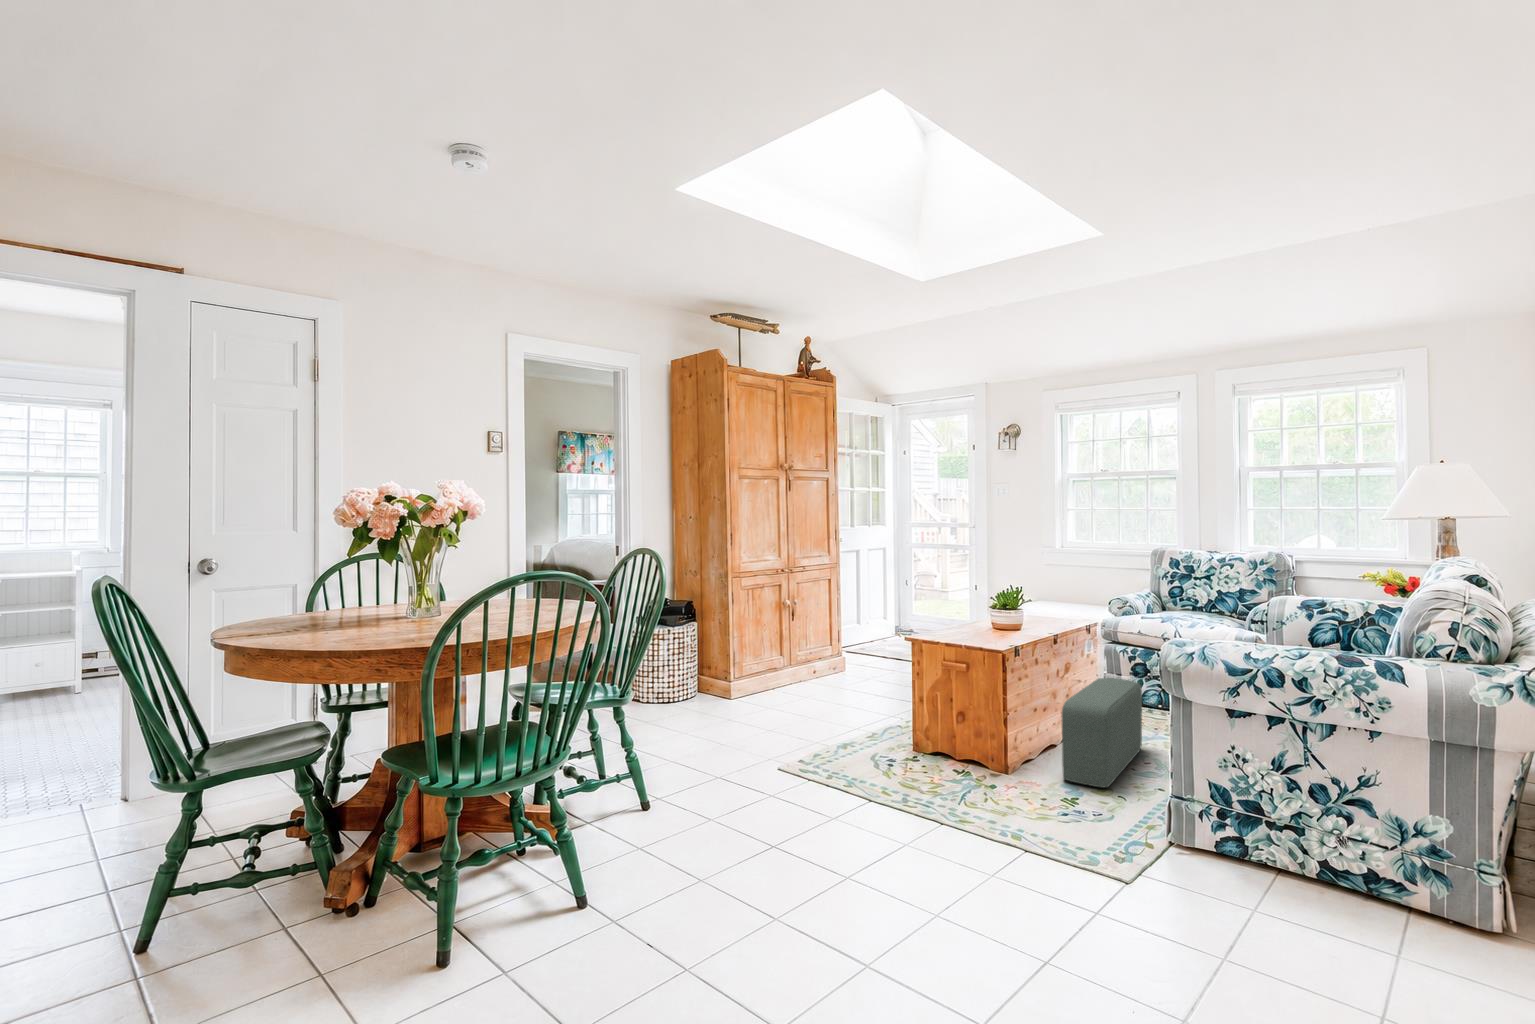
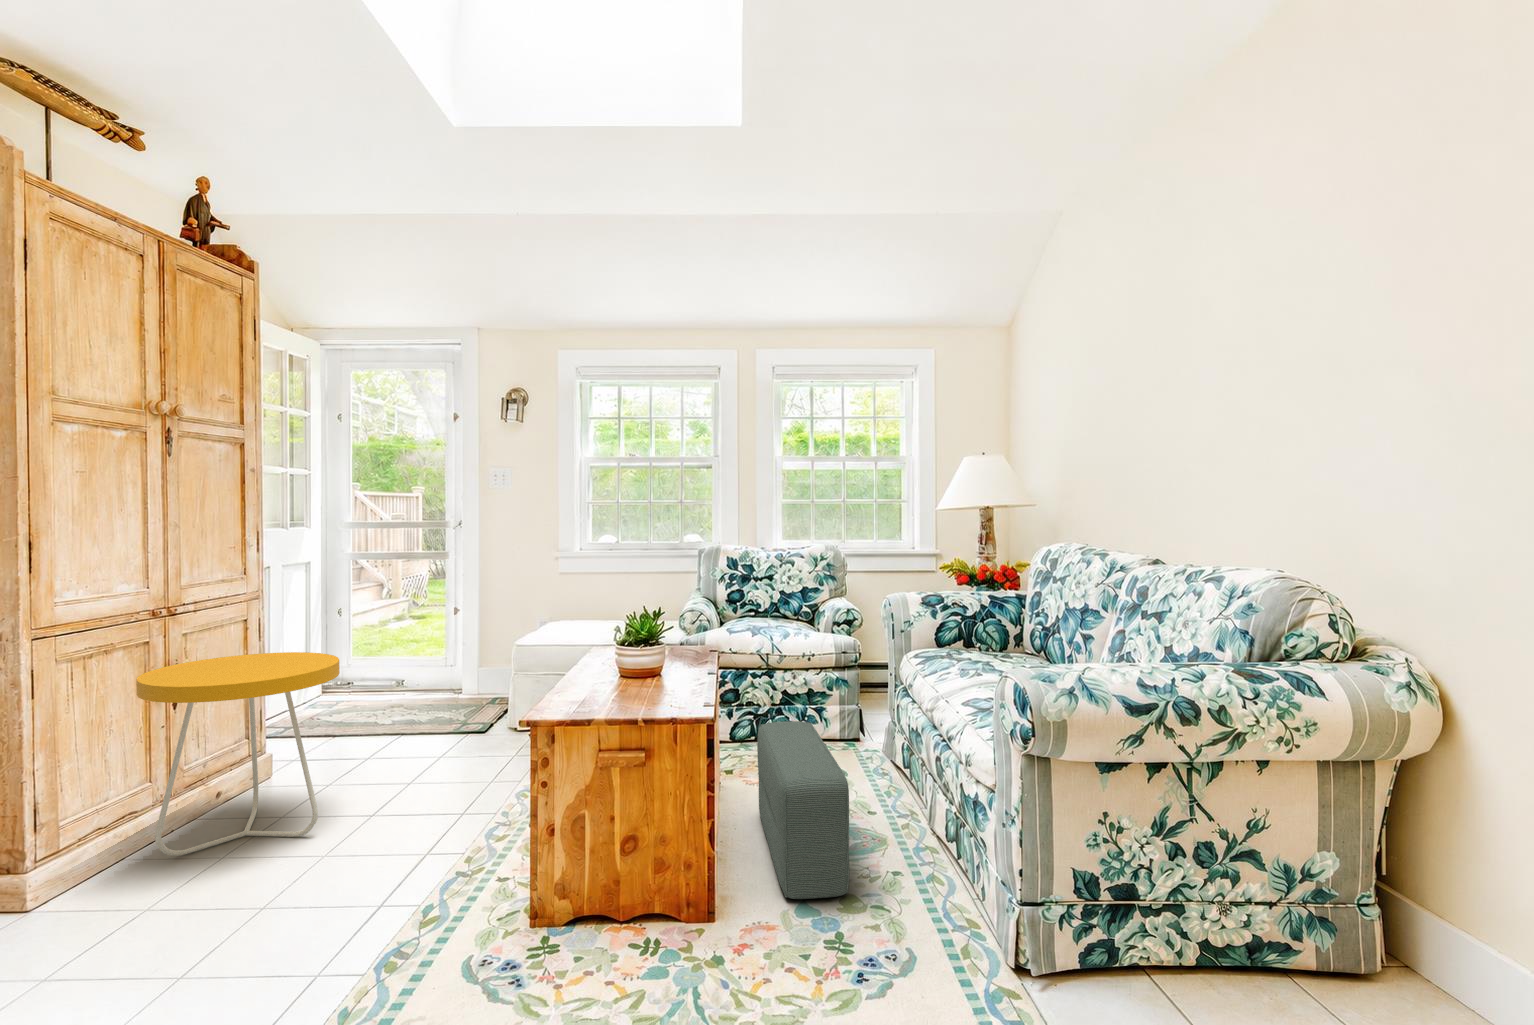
side table: none [767,598,856,698] -> present [136,652,340,856]

